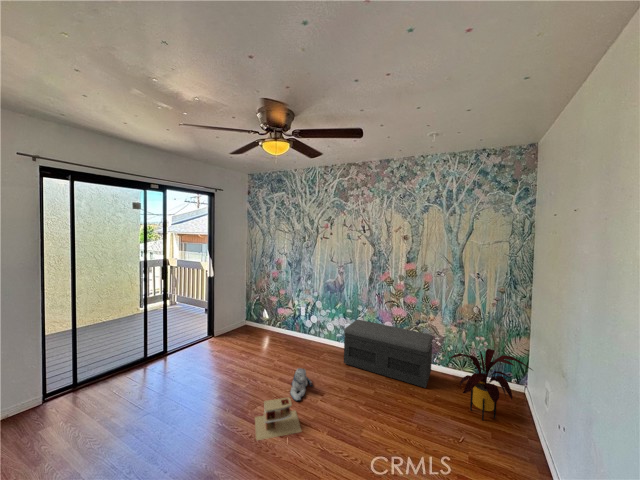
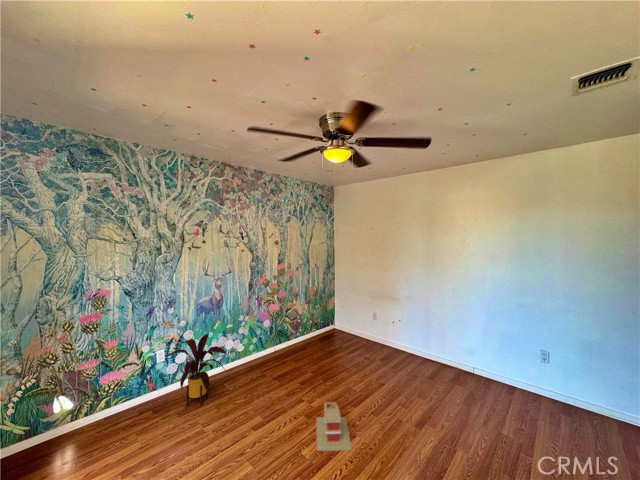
storage bench: present [344,320,433,388] -> none [241,315,316,375]
house plant: present [449,349,532,420] -> present [167,333,226,406]
plush toy: present [290,368,312,401] -> none [262,385,305,419]

